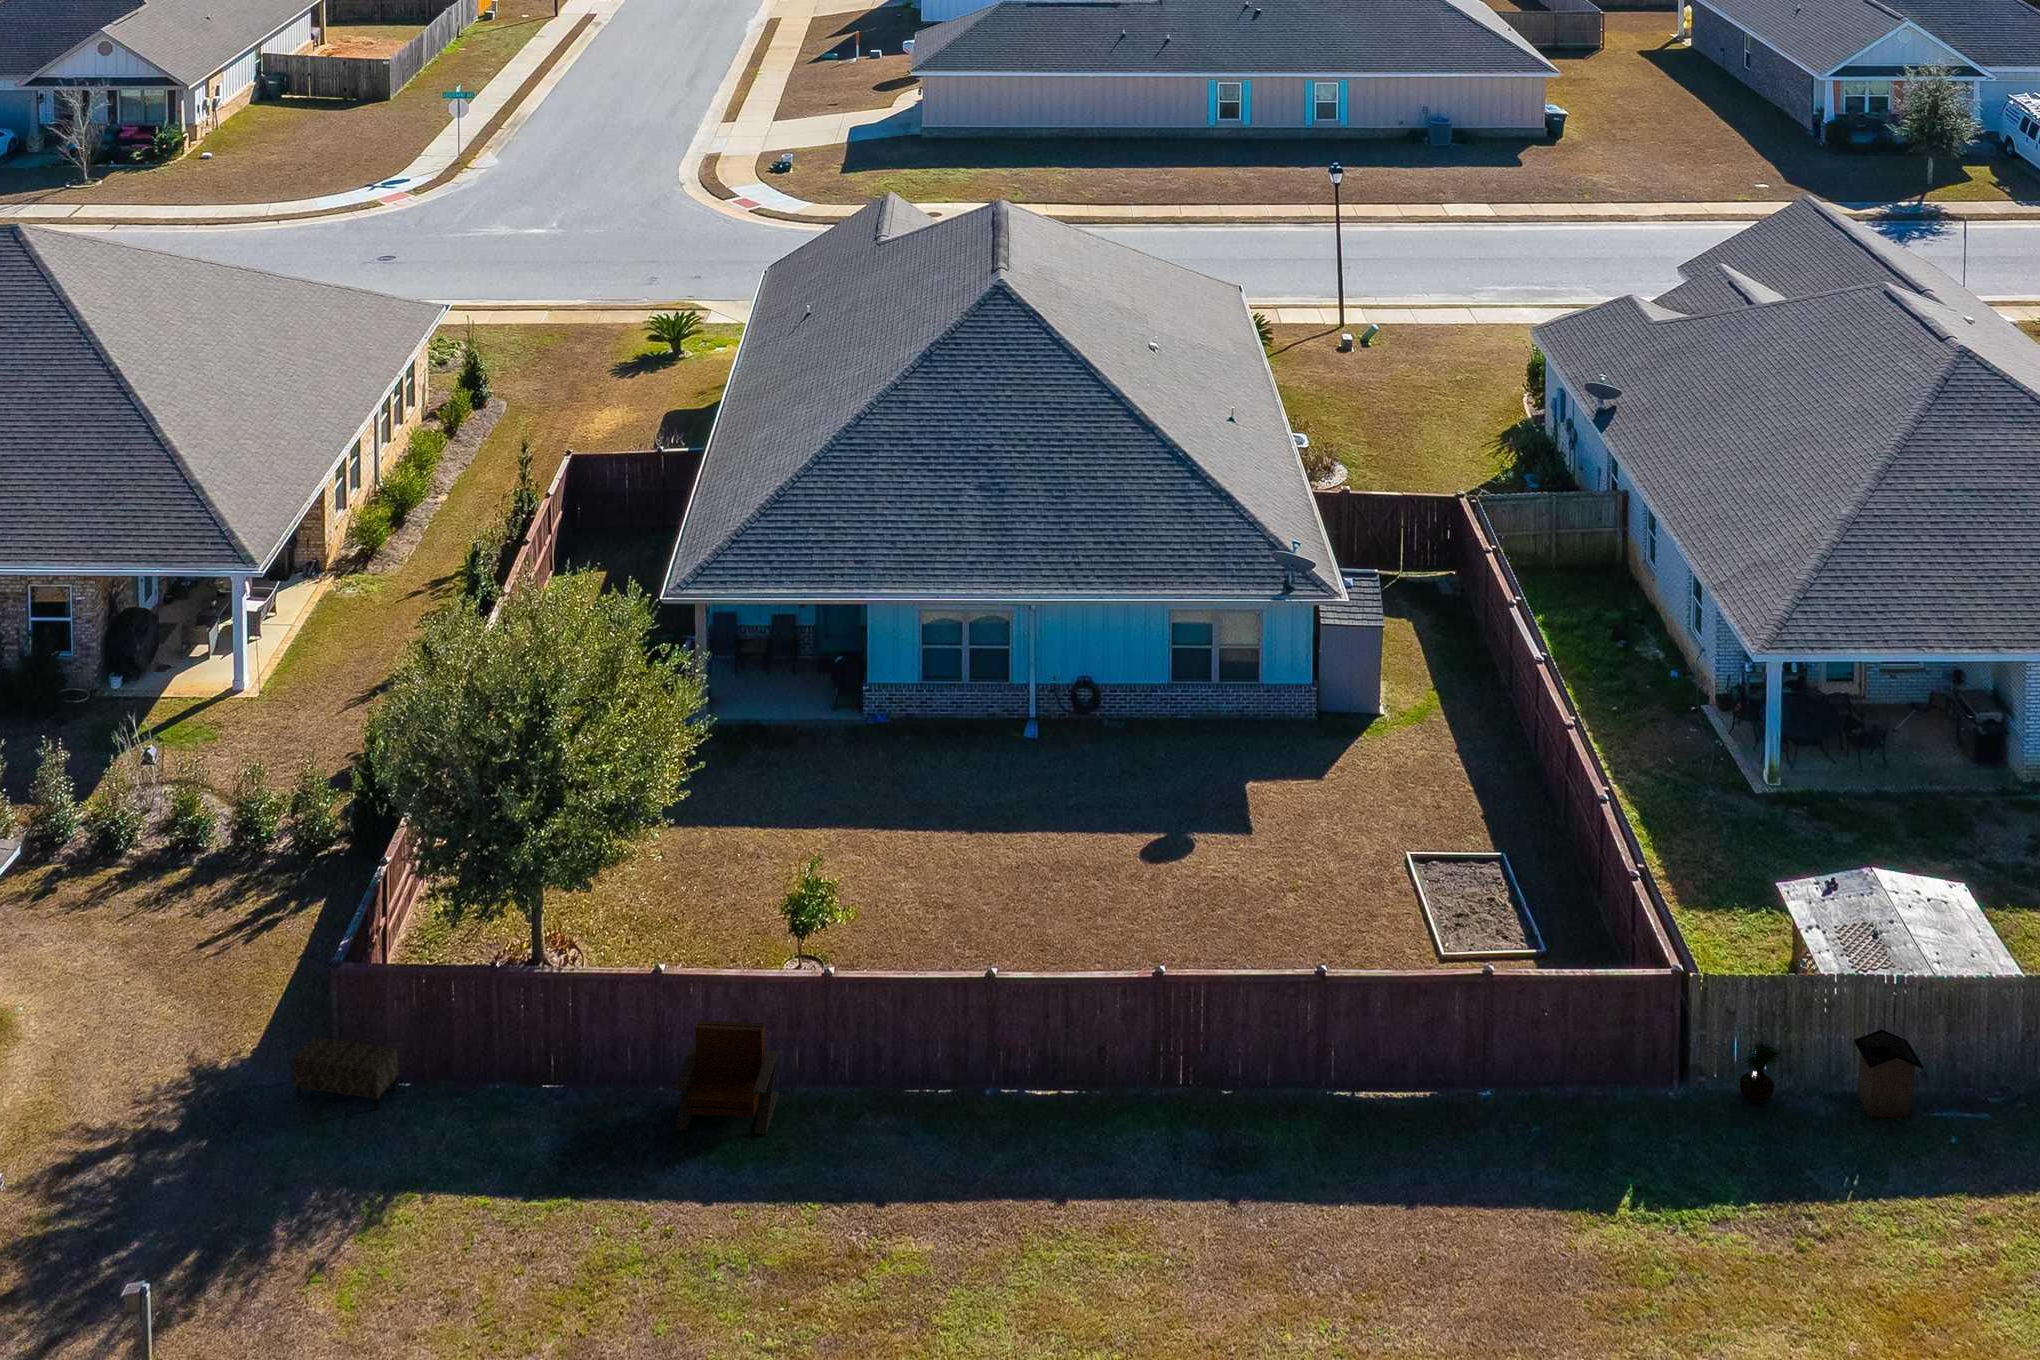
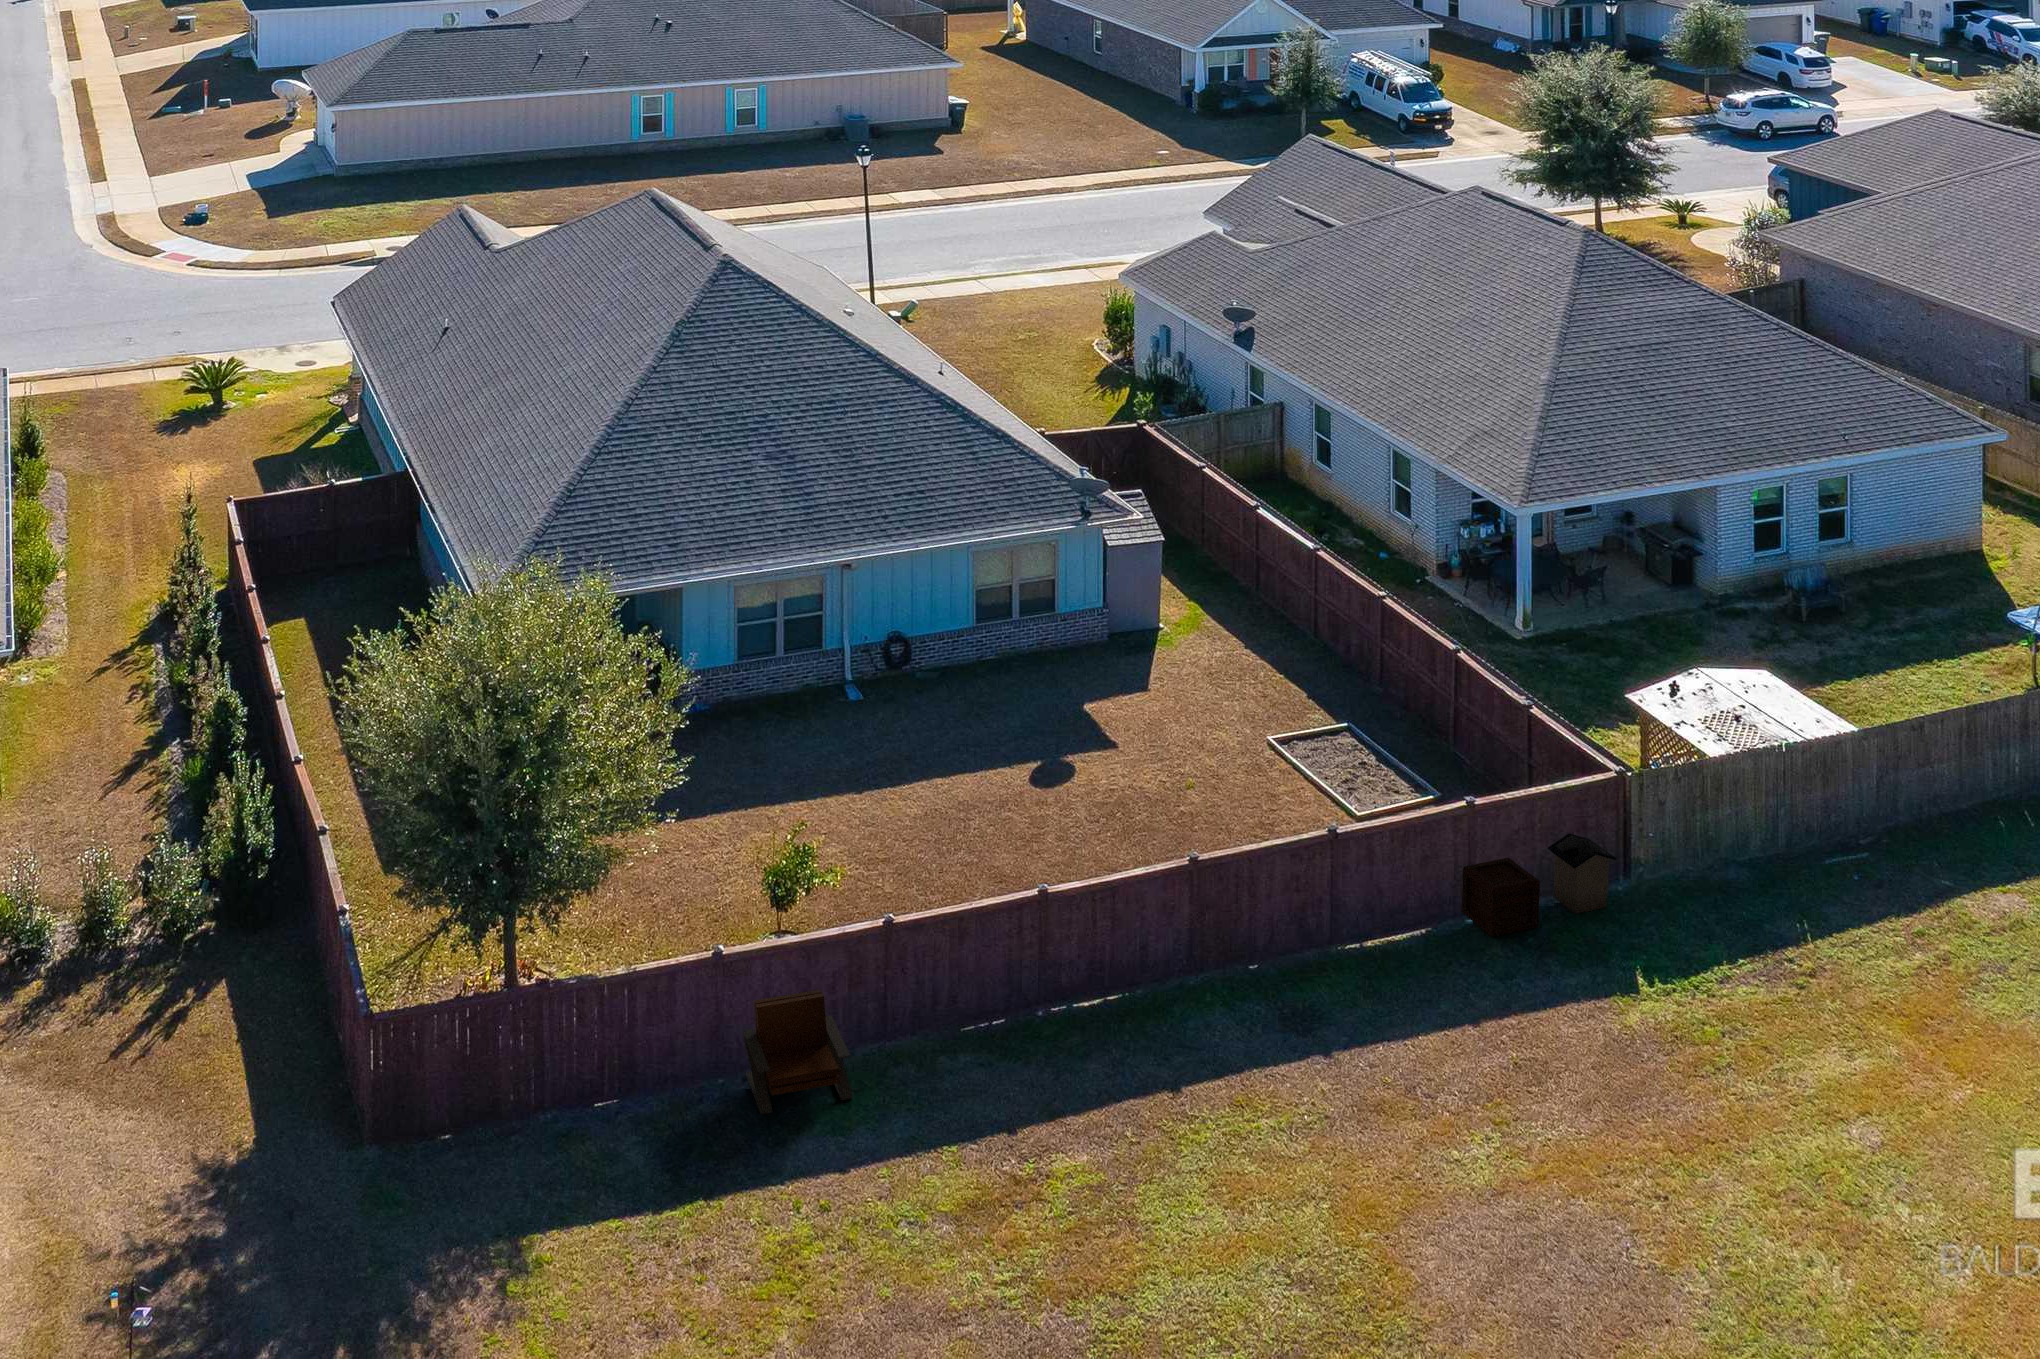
trash can: present [1854,1029,1923,1118] -> present [1548,833,1617,914]
bench: present [291,1037,399,1109] -> none [334,1097,443,1174]
wooden crate: none [1494,1039,1564,1120] -> present [1462,858,1540,937]
potted tree: present [1740,1040,1782,1103] -> none [1660,820,1704,879]

